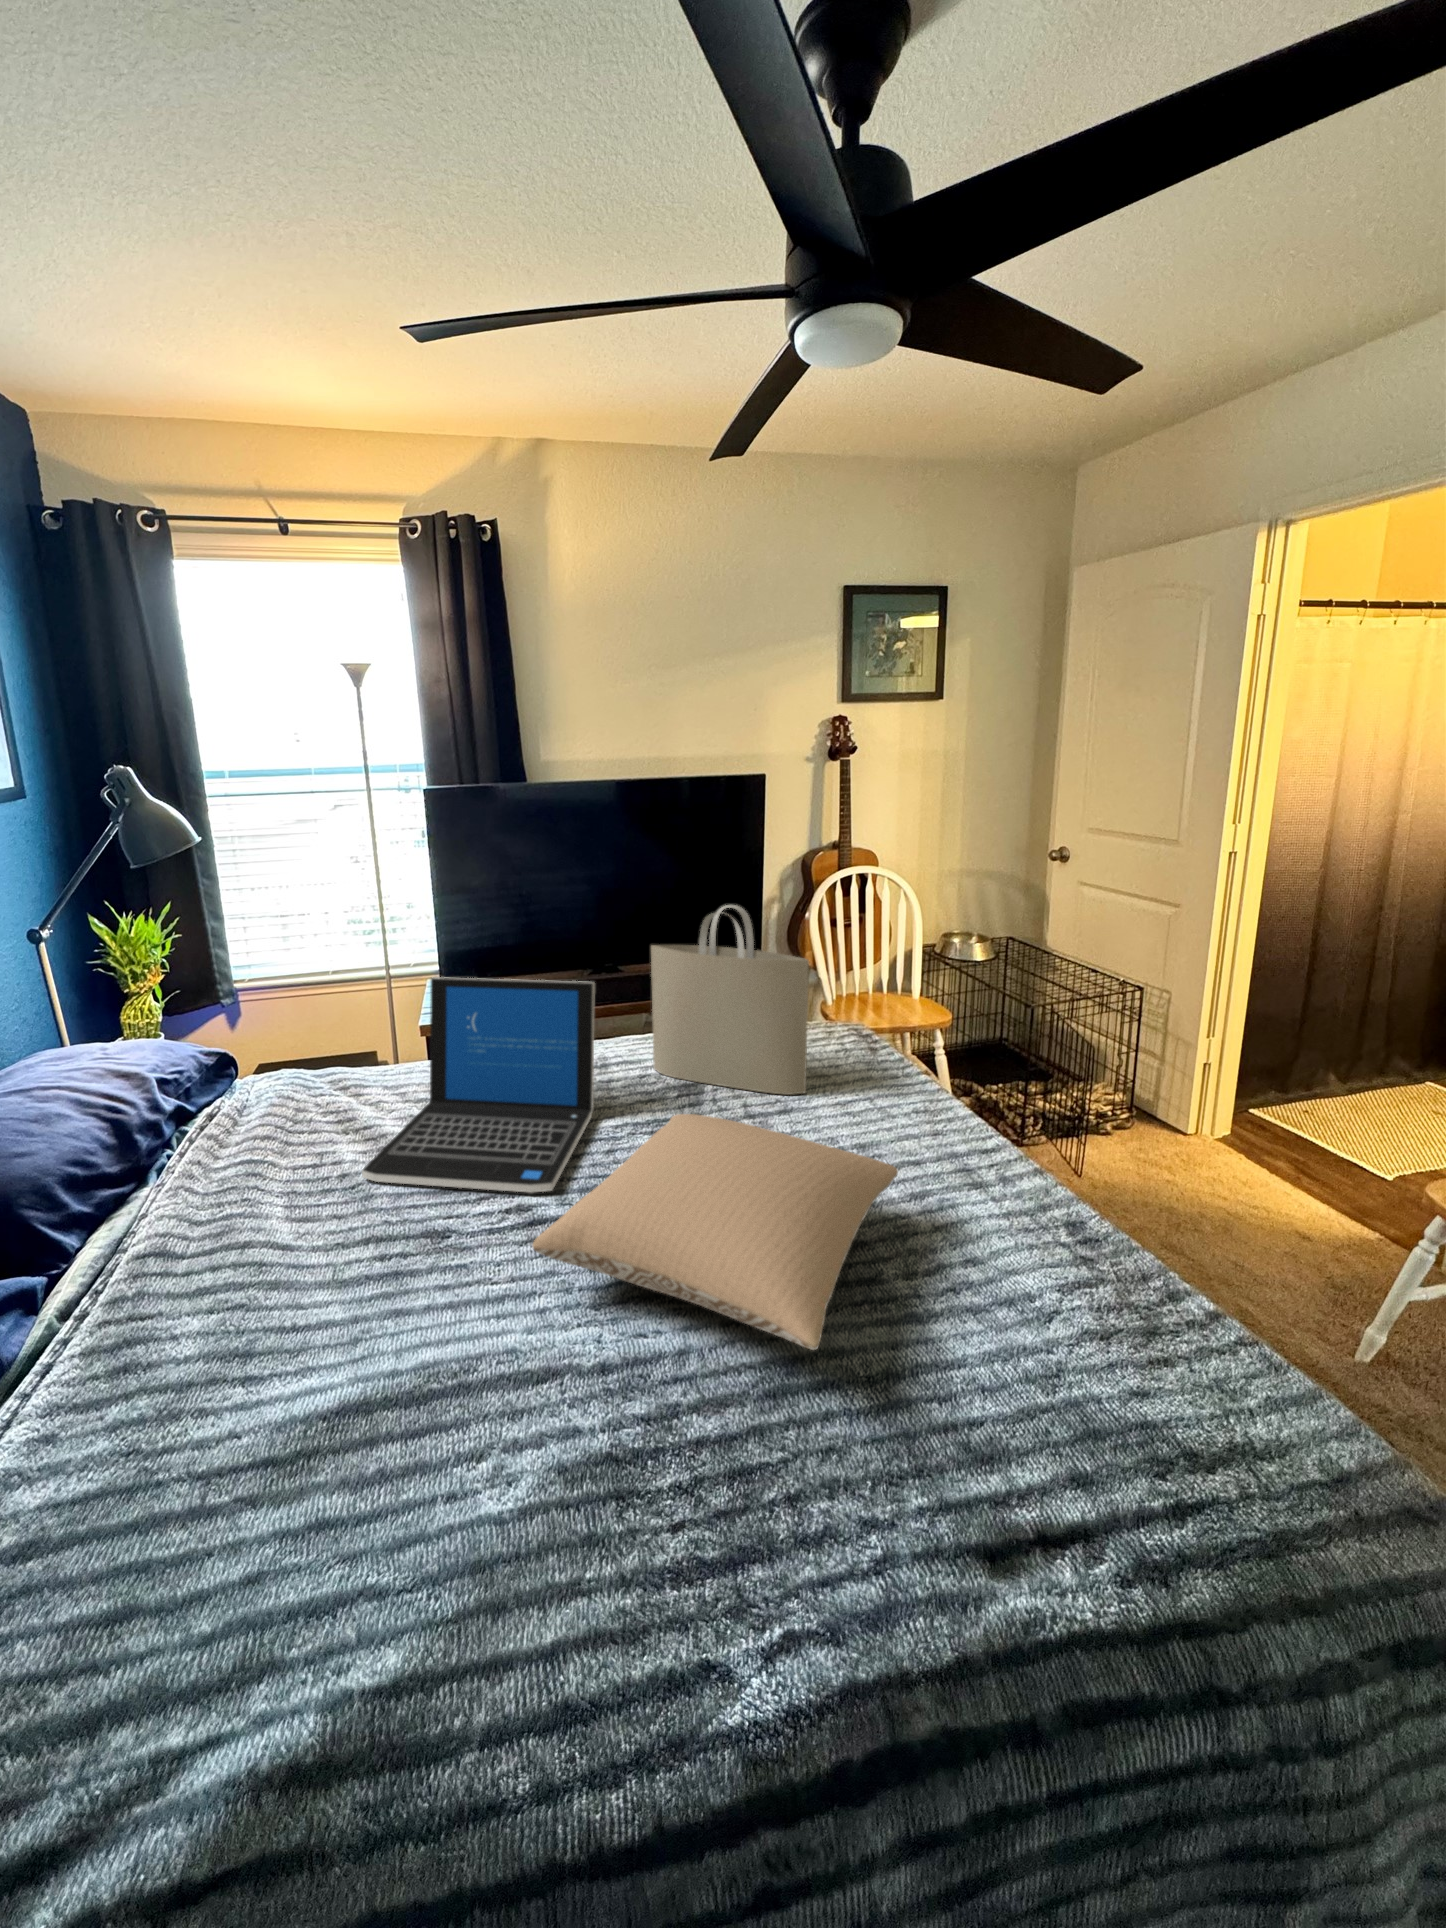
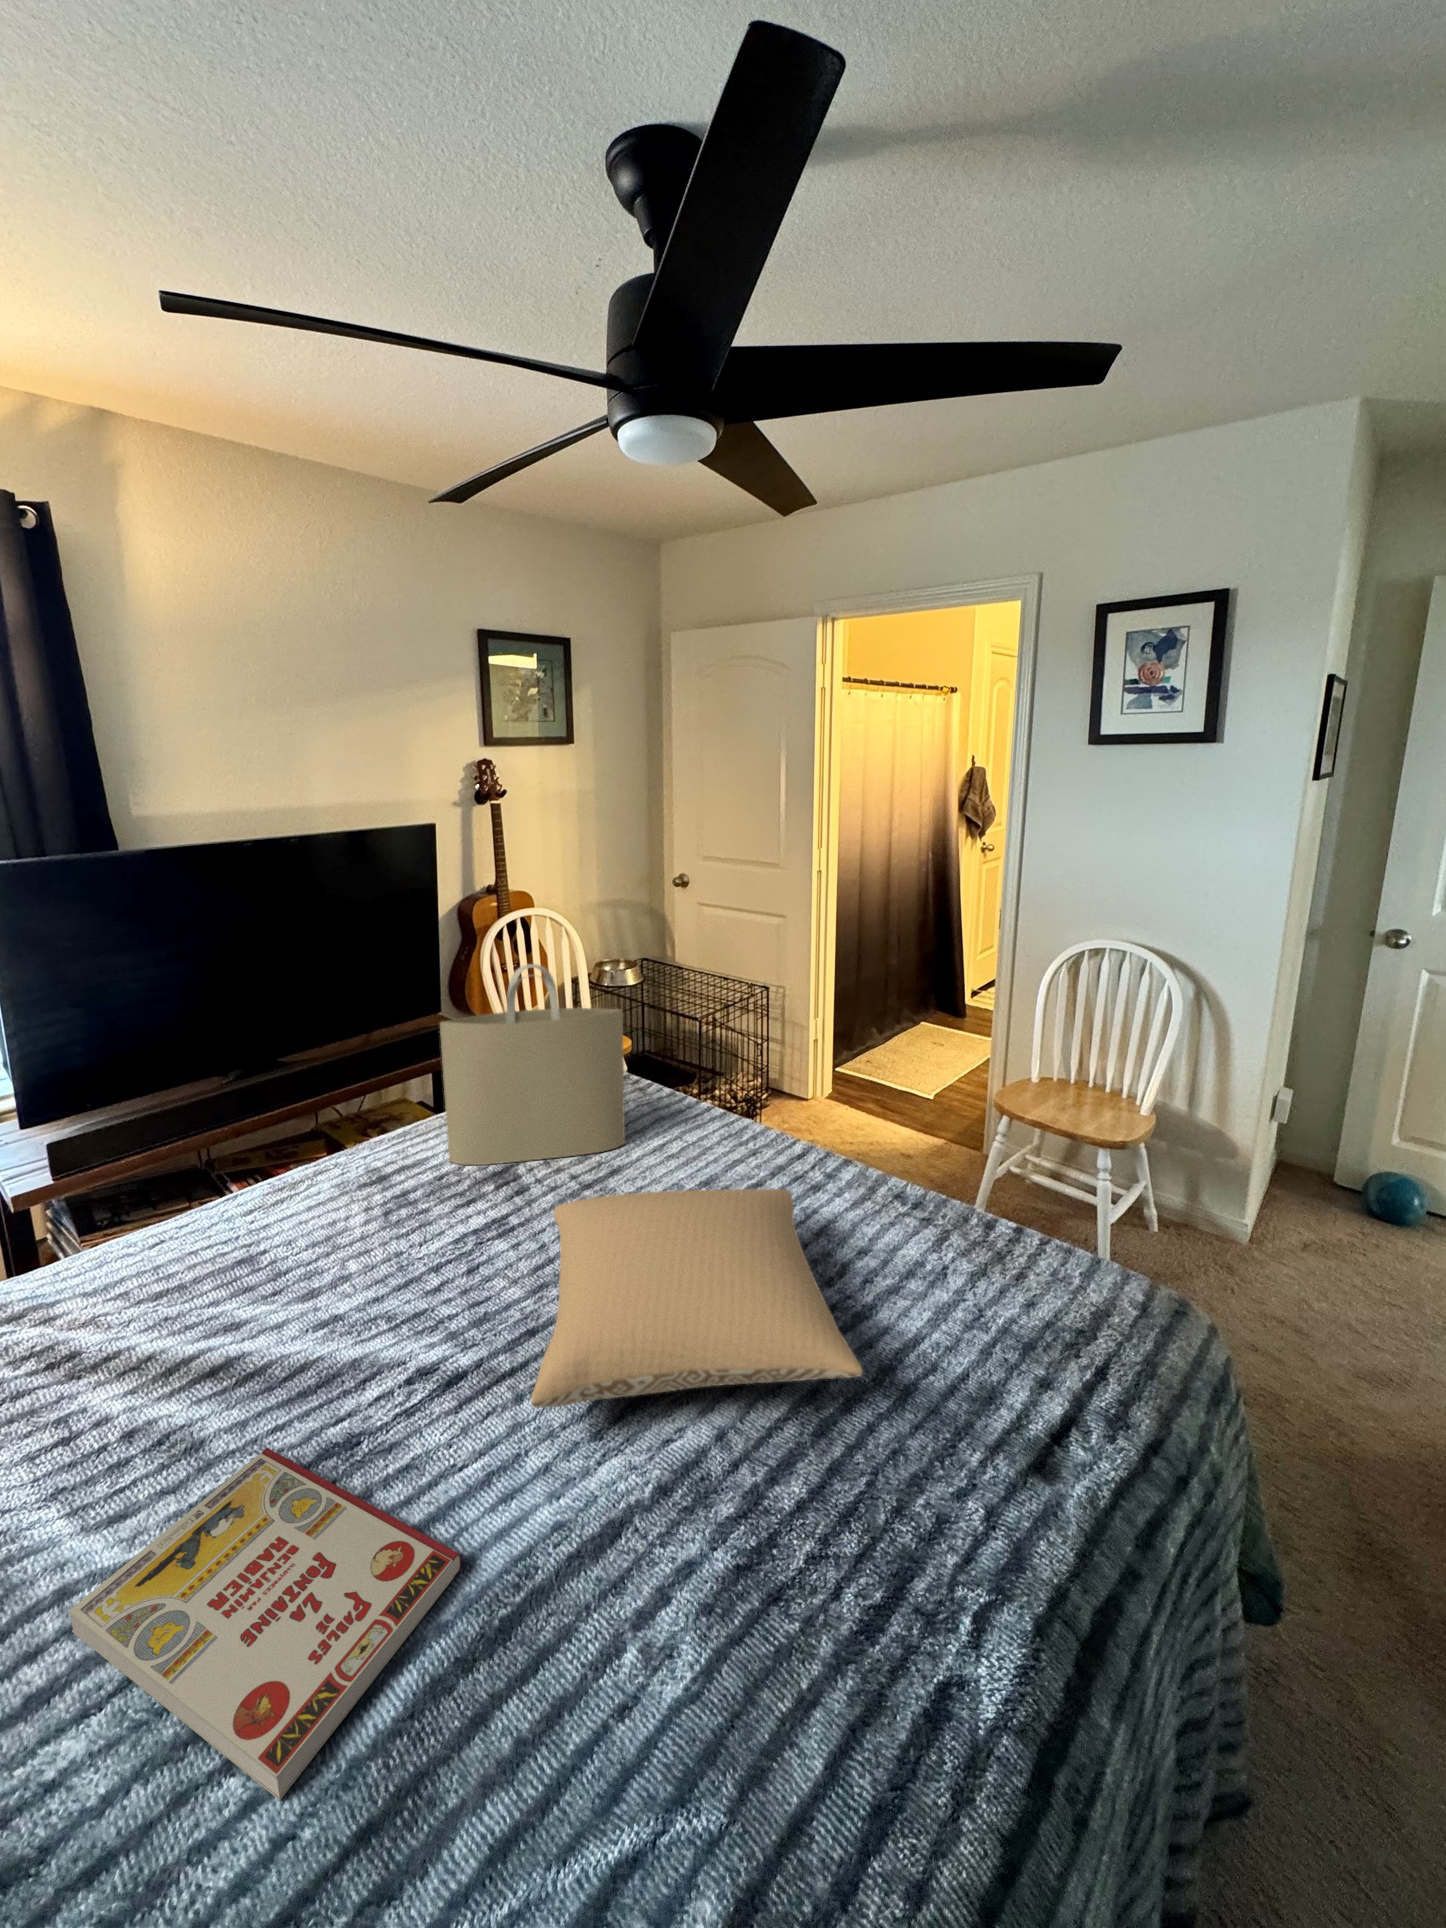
laptop: present [362,977,595,1193] -> none [166,1079,452,1425]
book: none [240,1211,435,1414] -> present [68,1448,461,1800]

